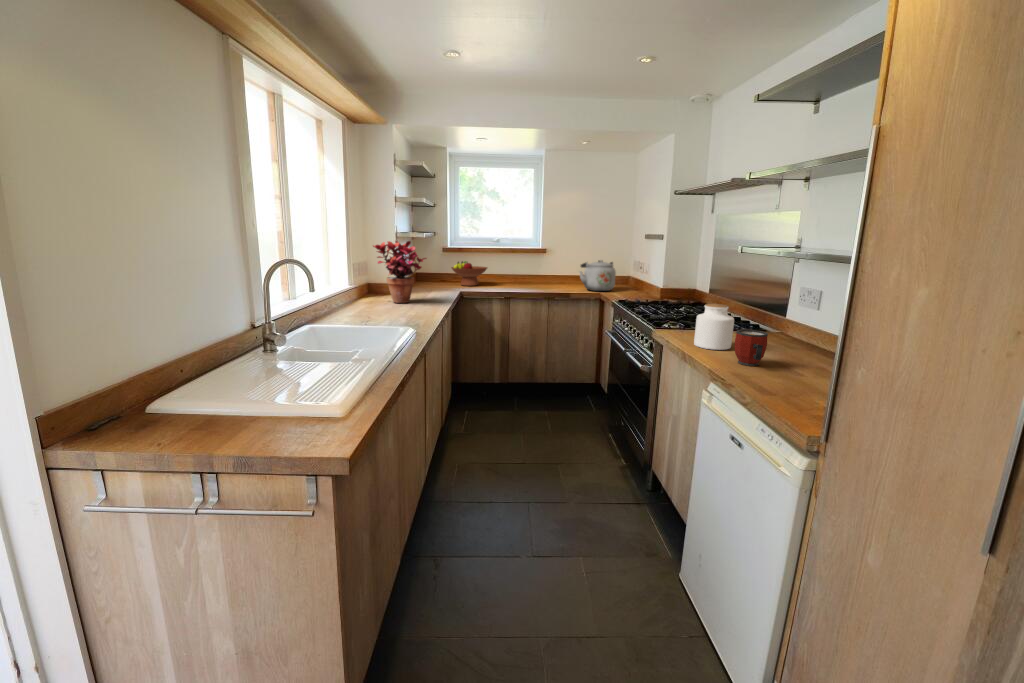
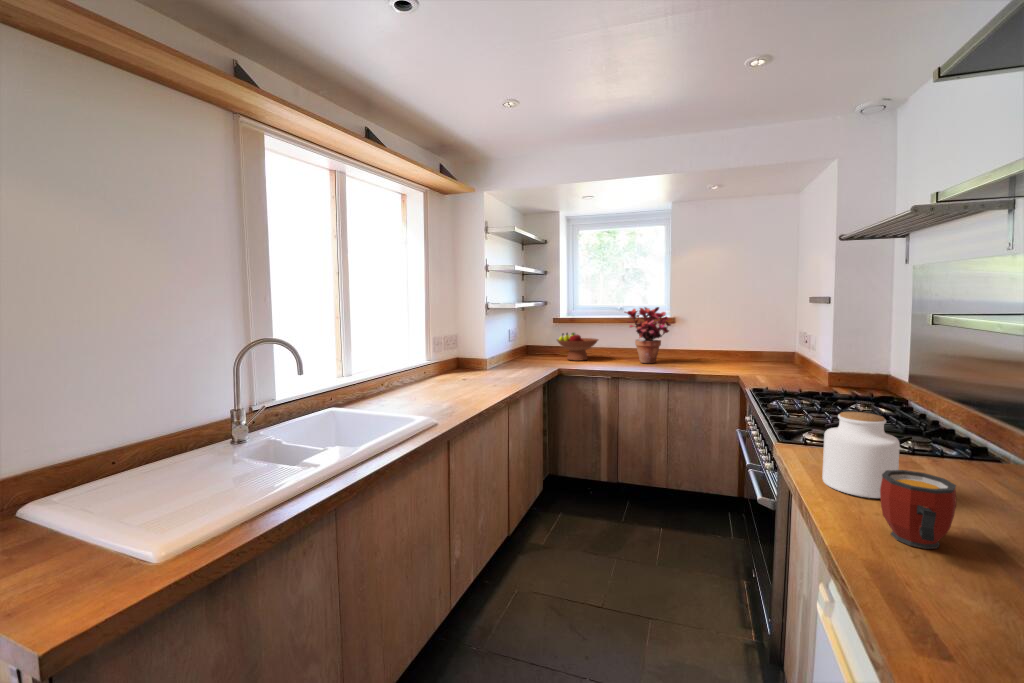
potted plant: present [373,241,426,303] -> present [625,307,675,363]
kettle: present [579,260,616,291] -> none [709,331,763,372]

